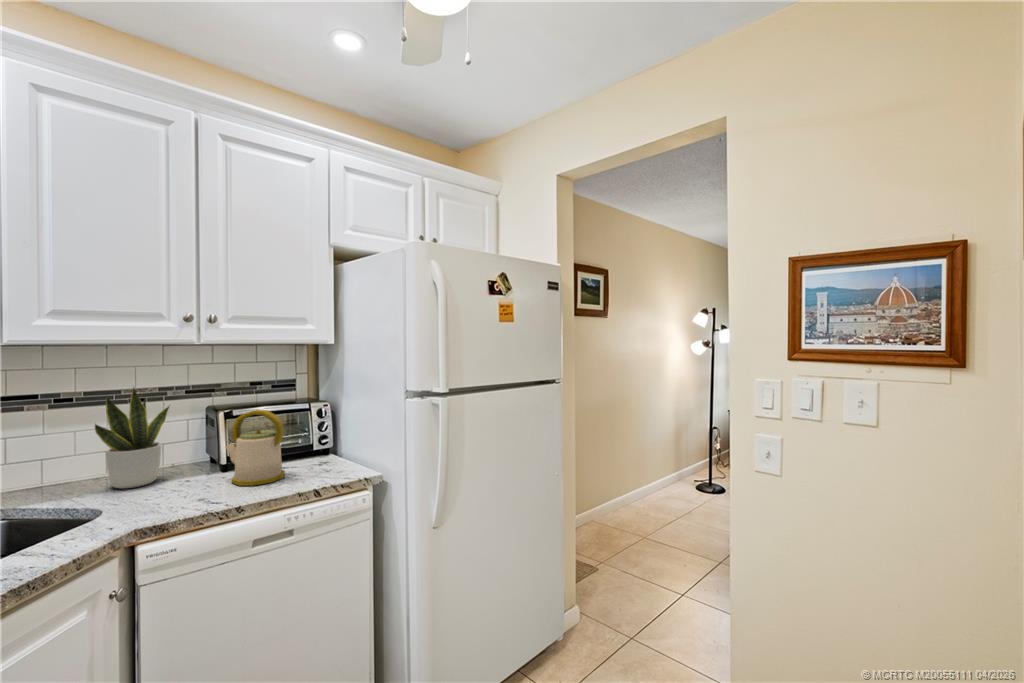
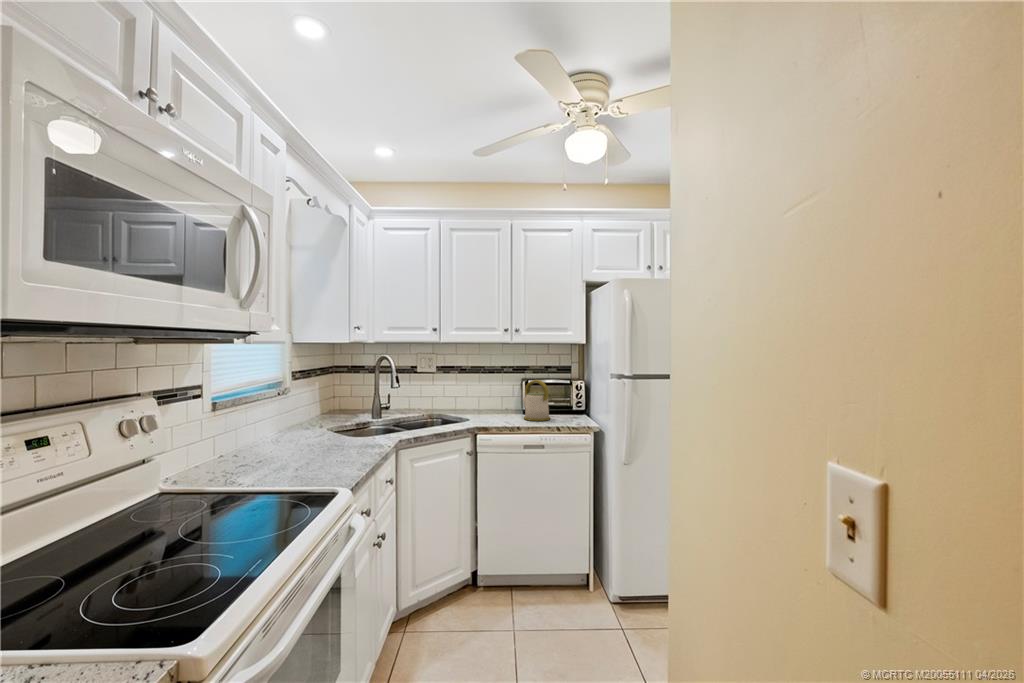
potted plant: present [95,387,169,488] -> none [472,363,505,414]

